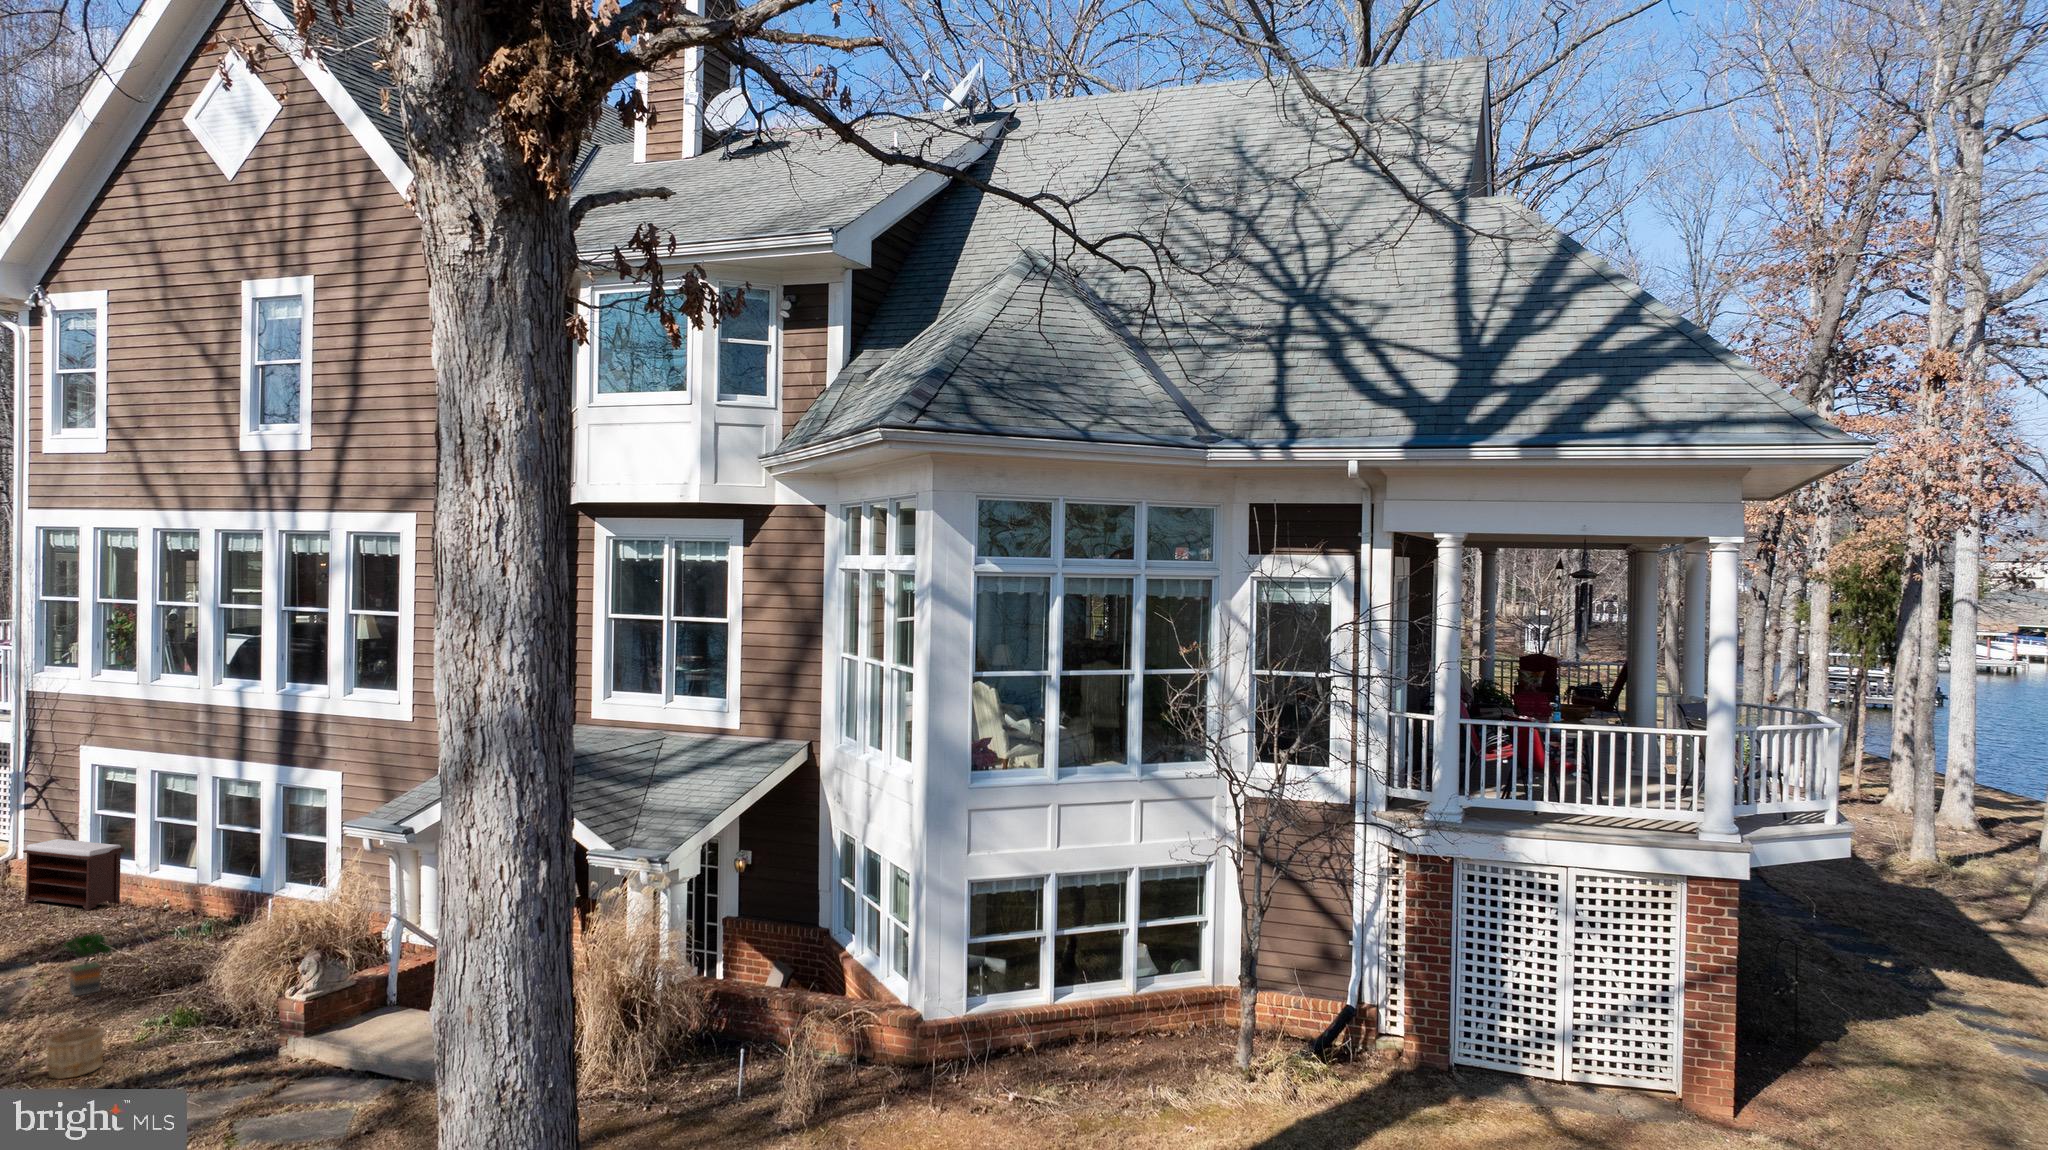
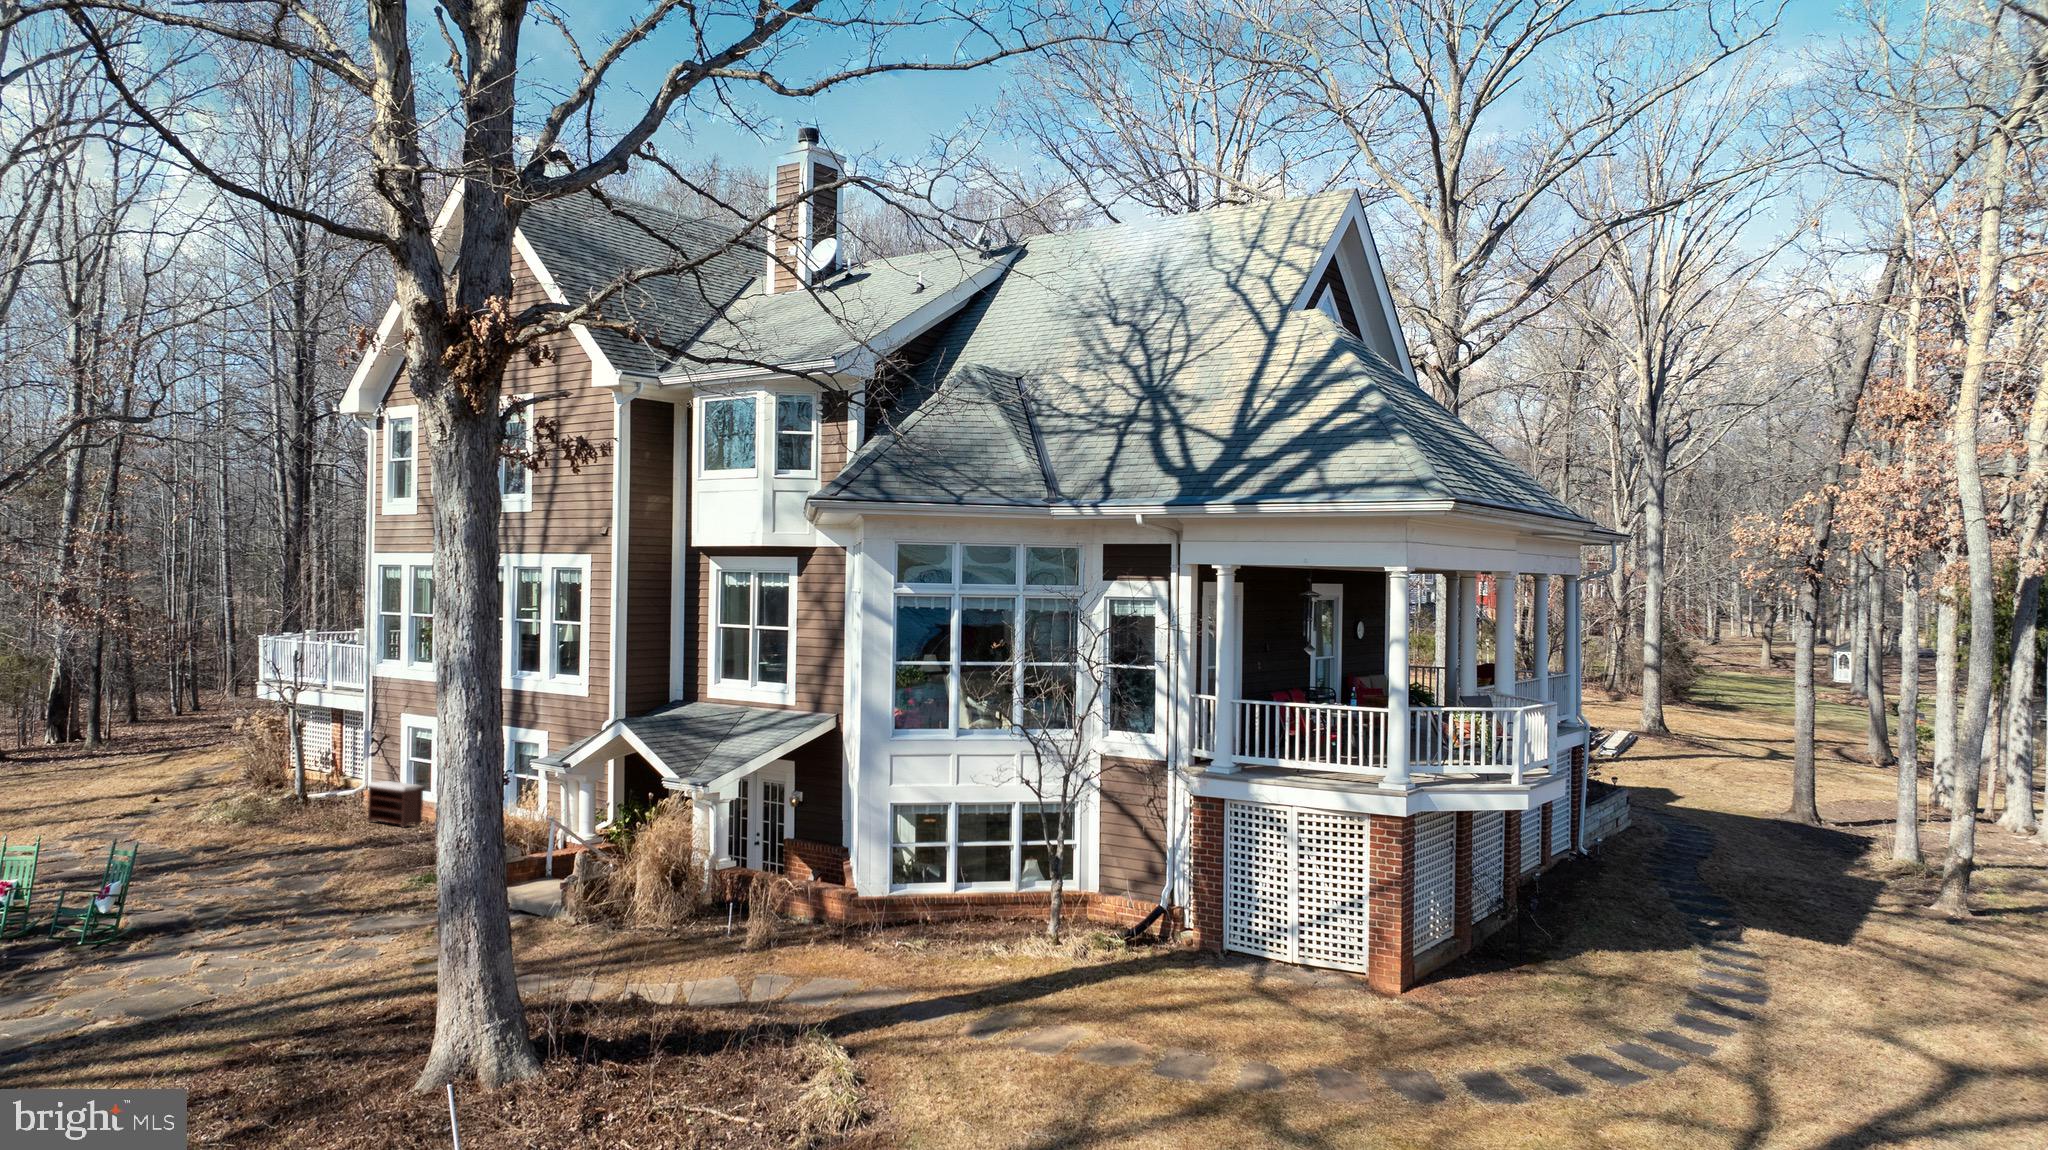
potted tree: present [64,934,112,996] -> none [383,826,411,864]
wooden bucket: present [46,1026,104,1079] -> none [370,867,400,893]

